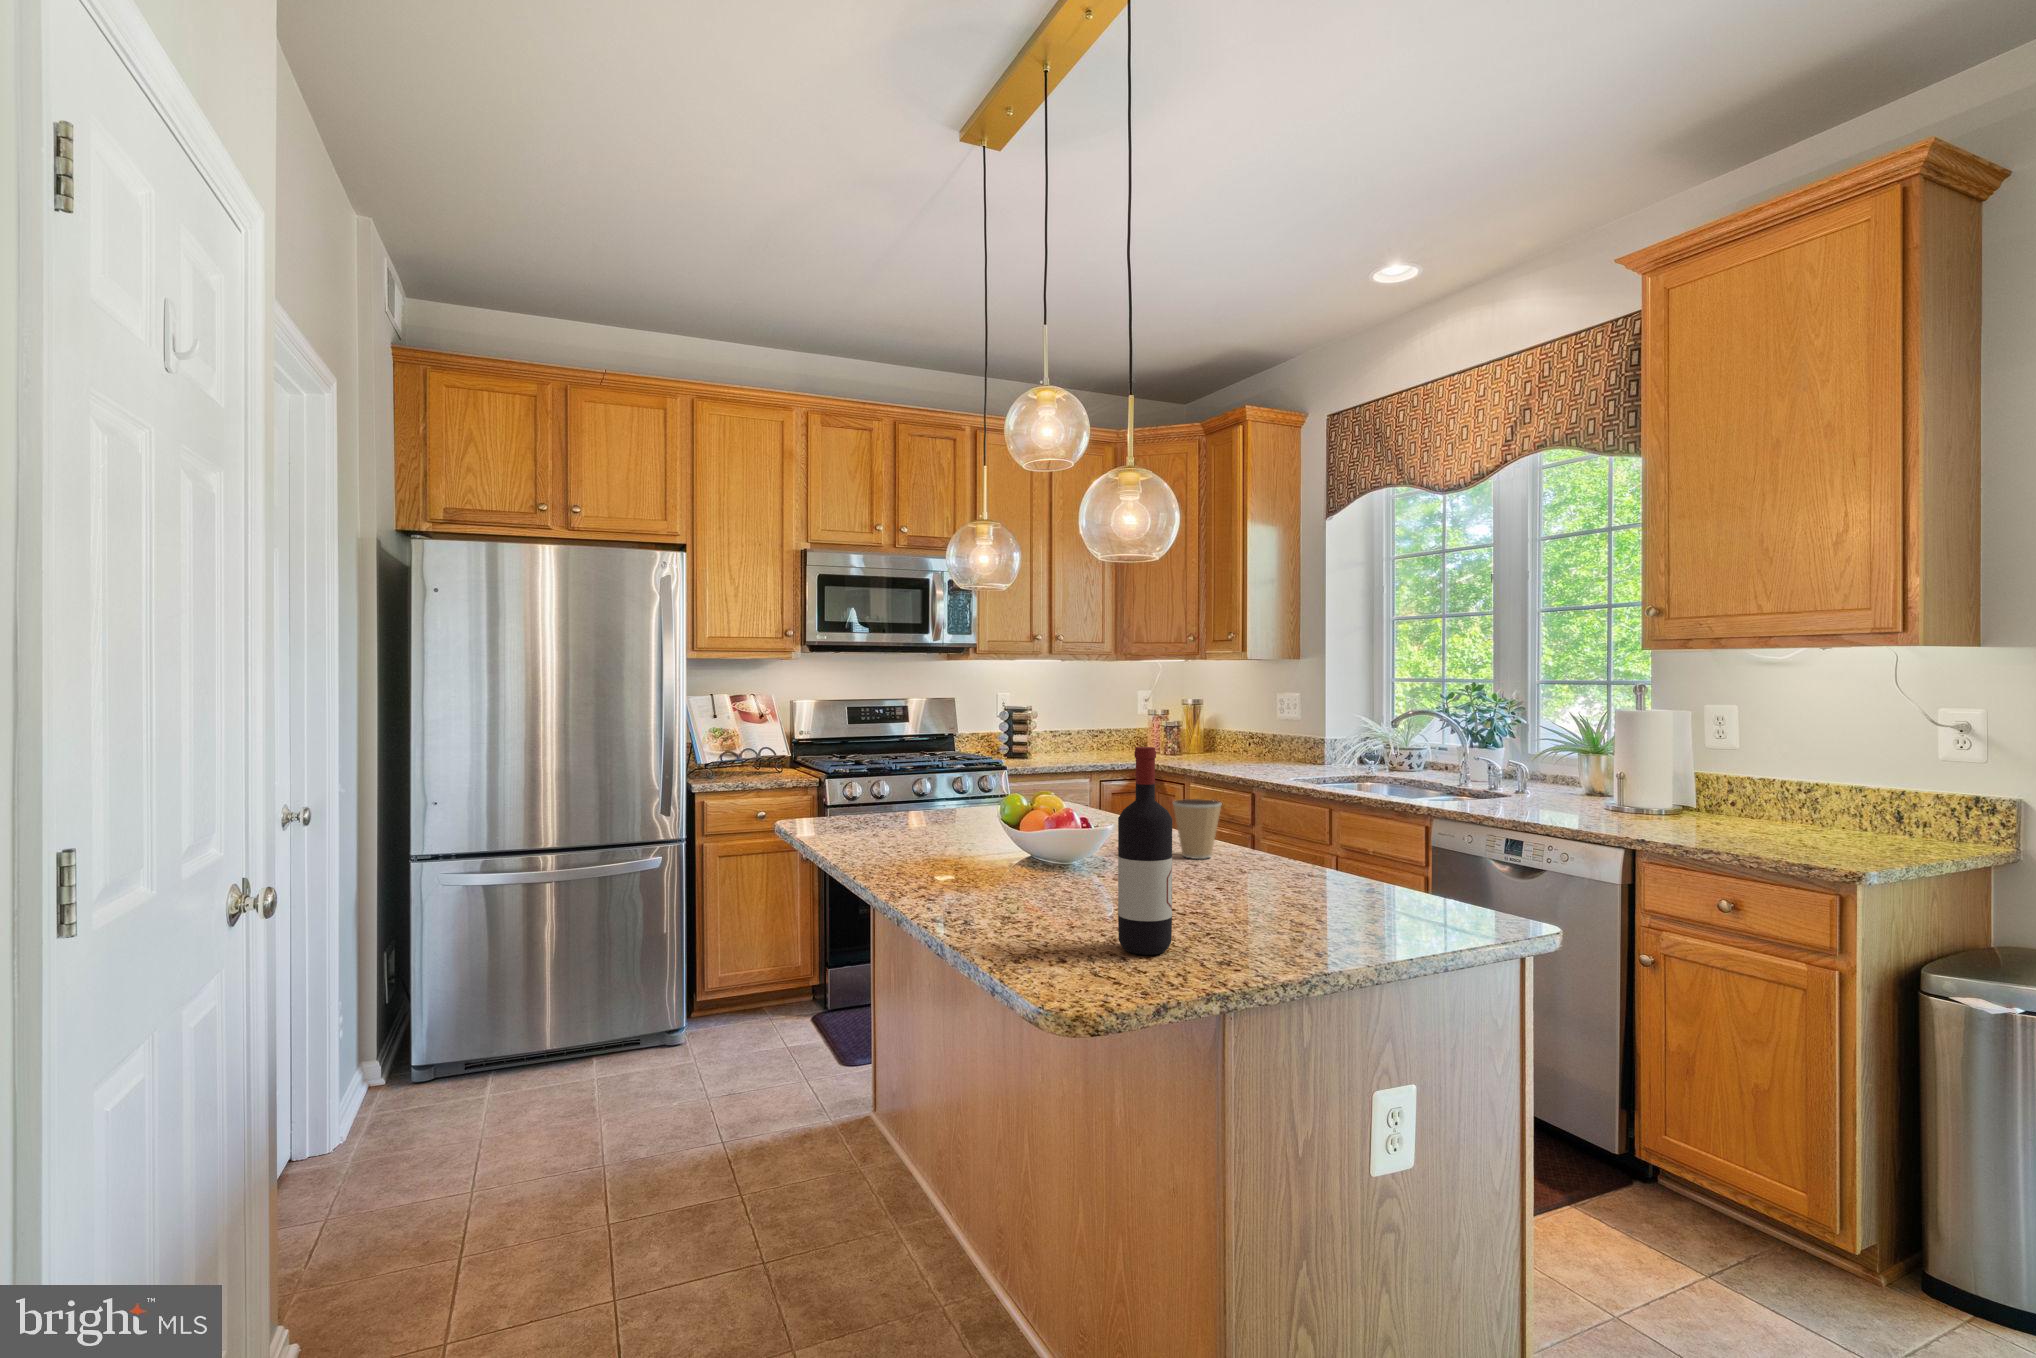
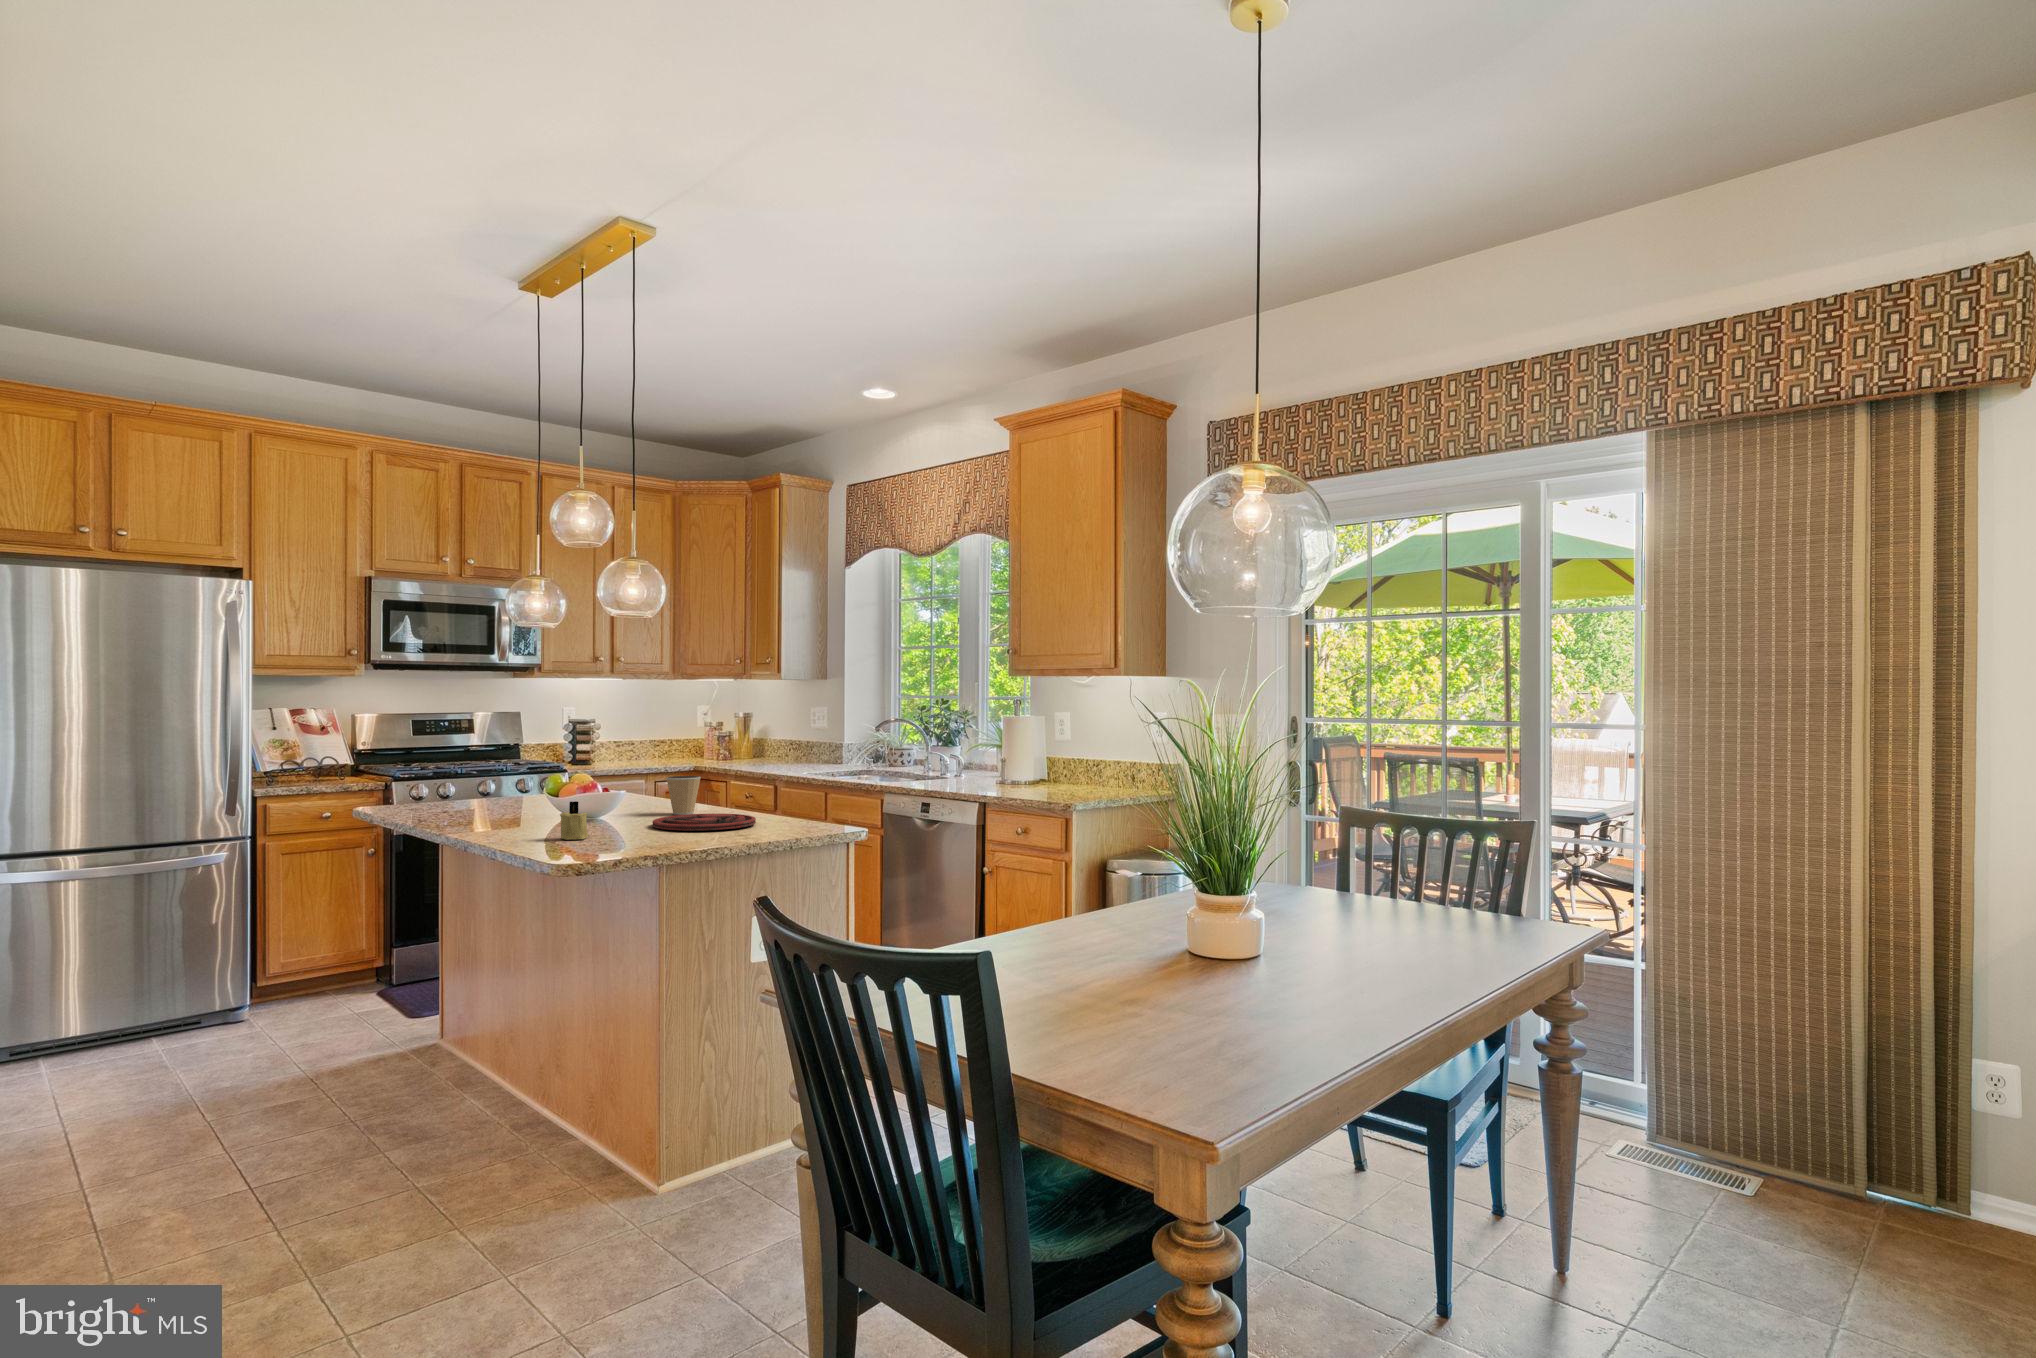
wine bottle: present [1118,747,1172,955] -> none [597,732,630,850]
candle: none [1048,853,1090,917] -> present [560,801,589,840]
plate: none [1172,864,1333,904] -> present [652,814,756,831]

